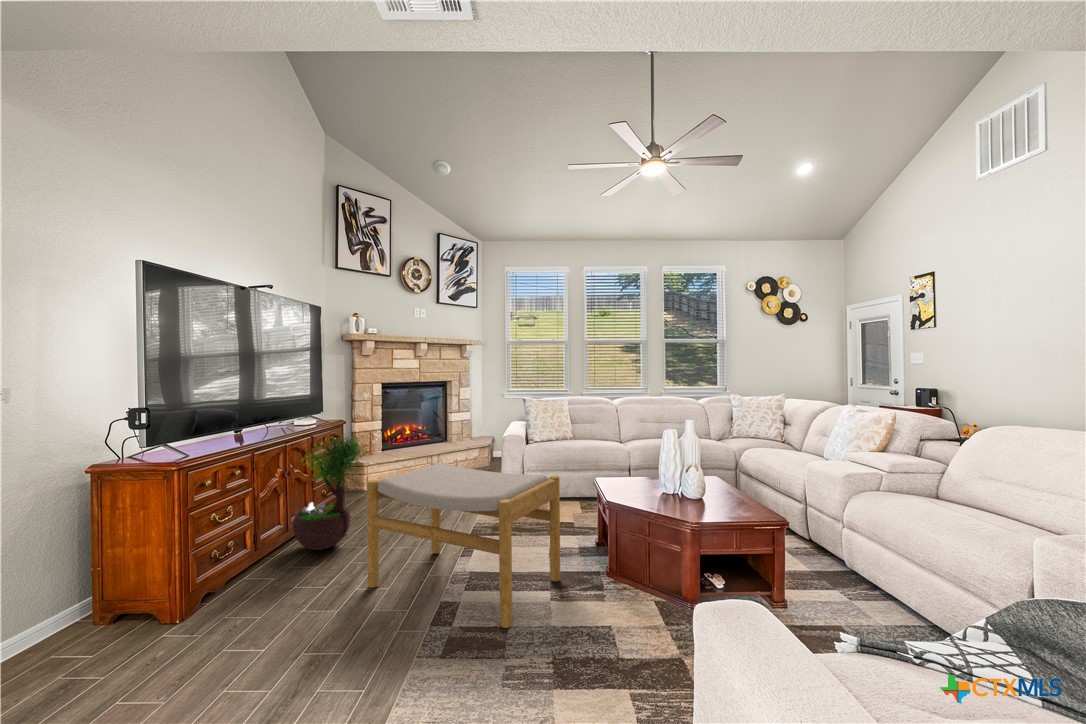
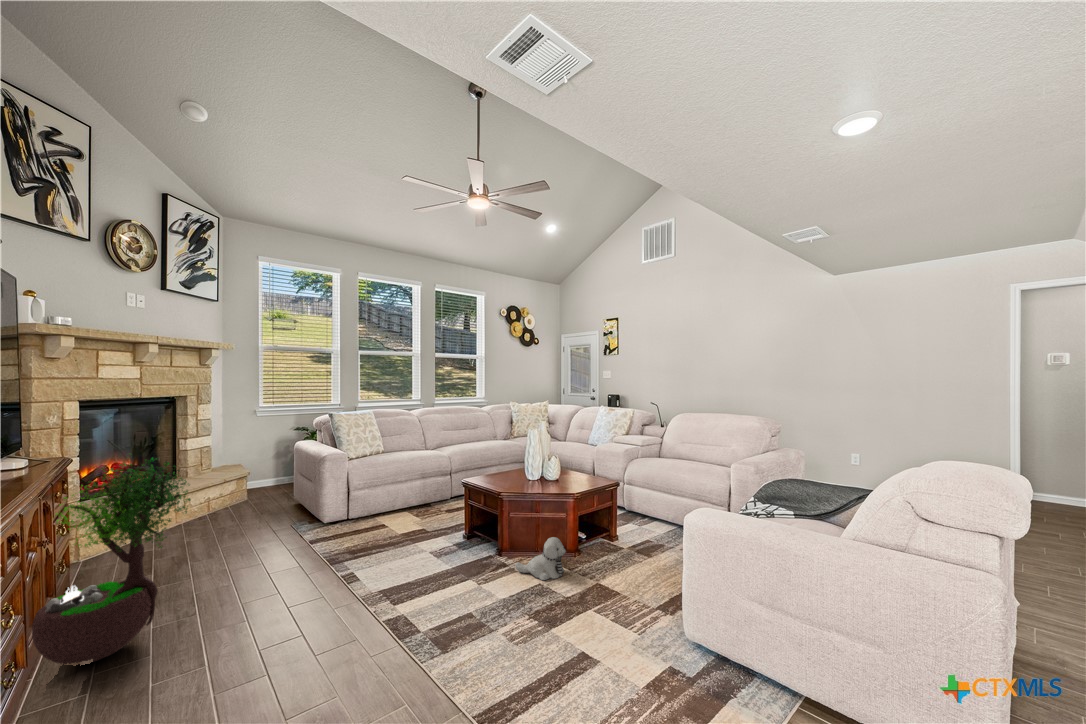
footstool: present [367,462,560,628] -> none [265,466,505,664]
plush toy: none [581,563,623,606] -> present [515,537,566,580]

